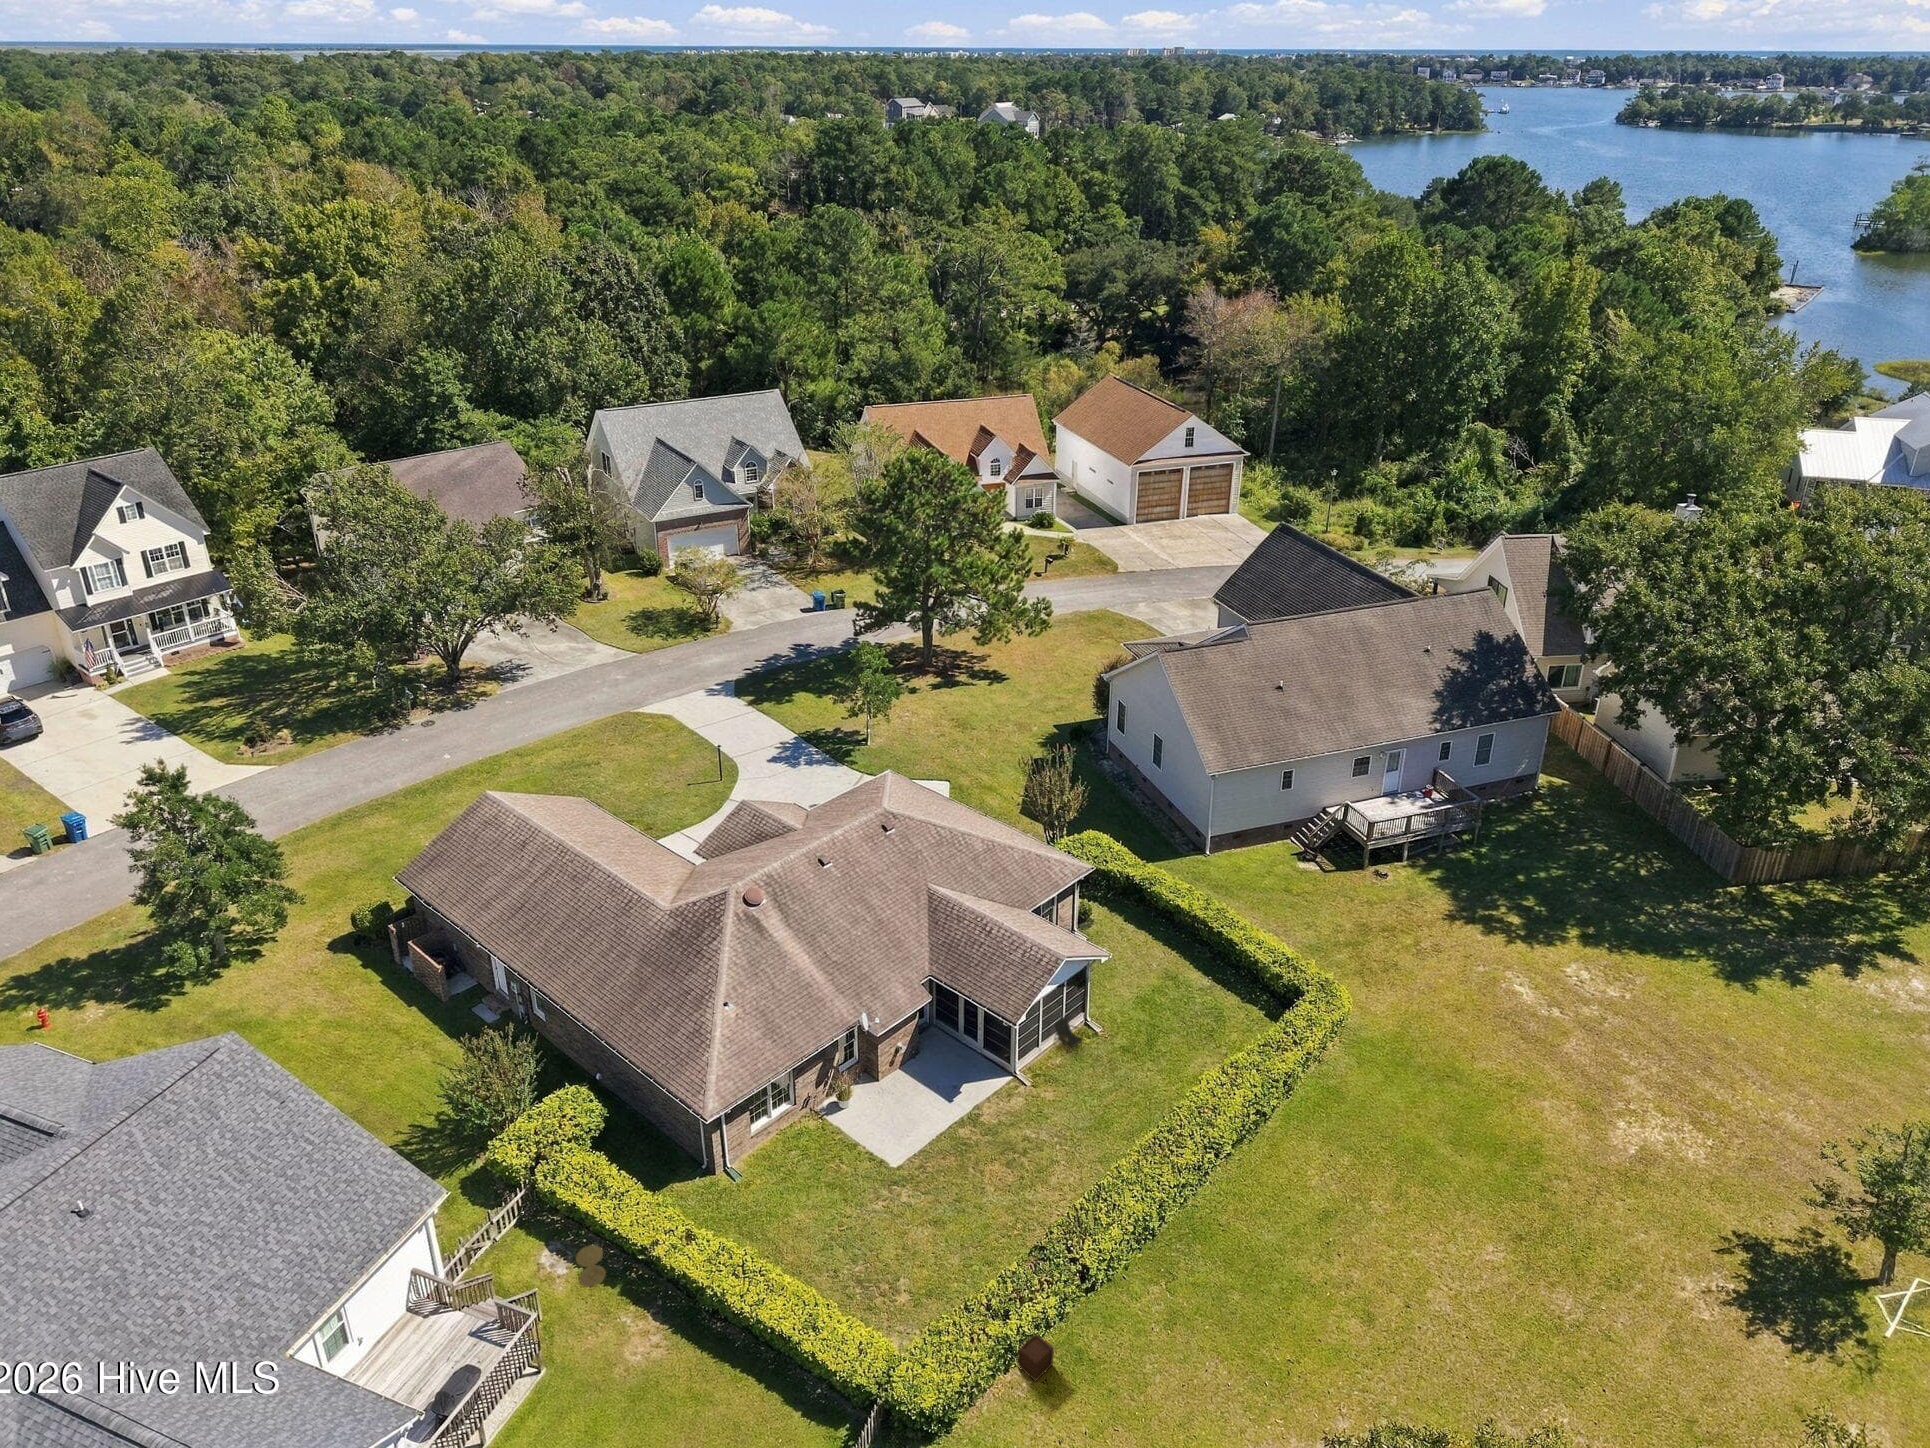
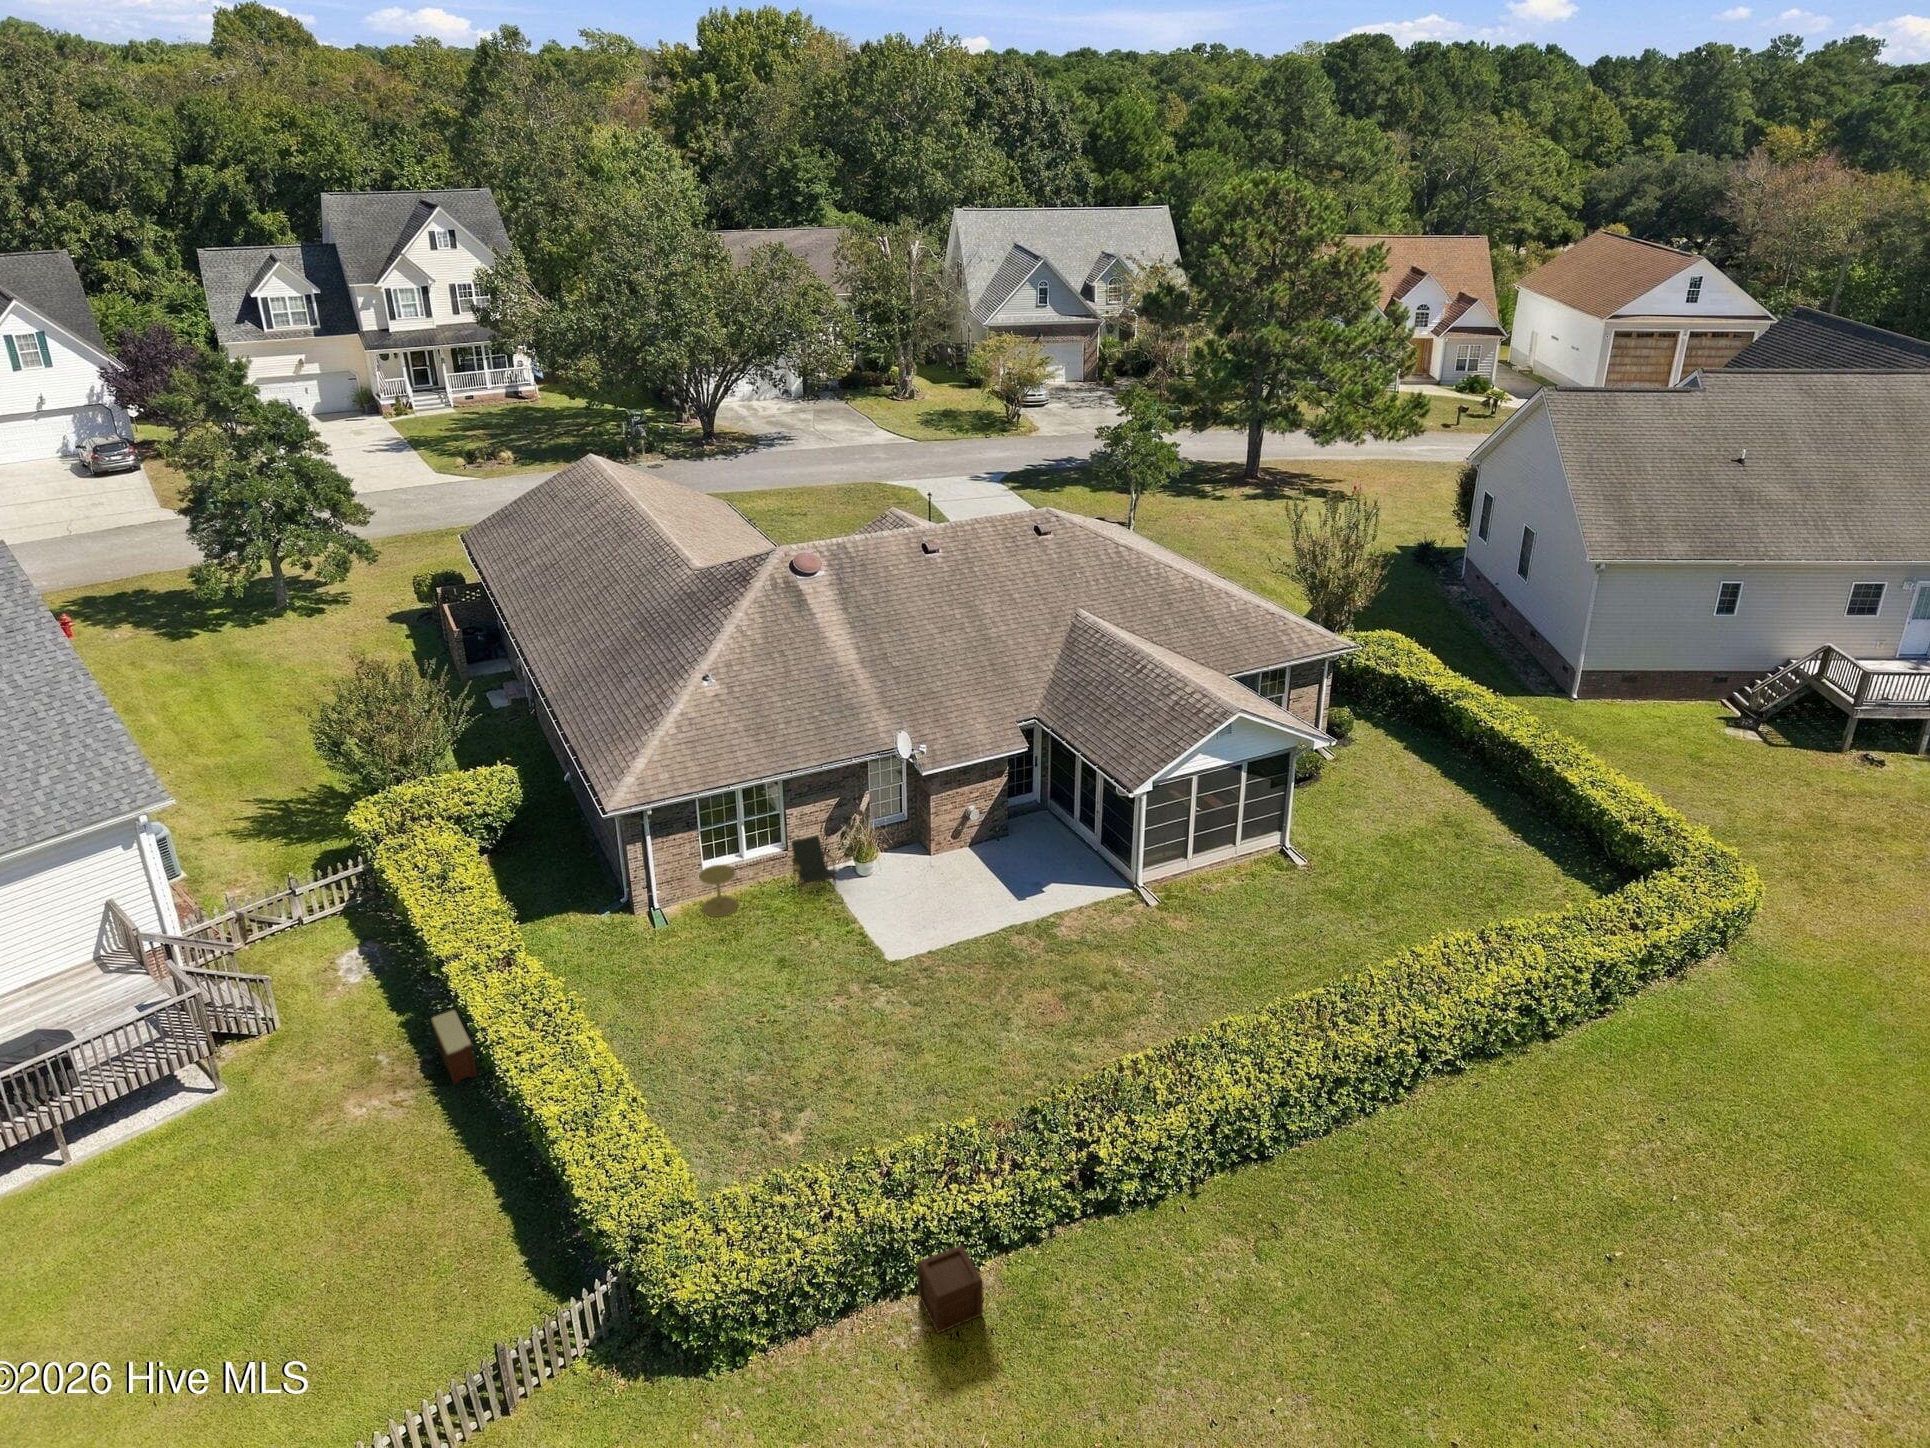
lounge chair: present [1054,1017,1083,1054] -> present [791,835,836,894]
pedestal table: present [576,1245,606,1287] -> present [699,865,738,917]
bench: none [646,1280,687,1329] -> present [431,1010,477,1084]

